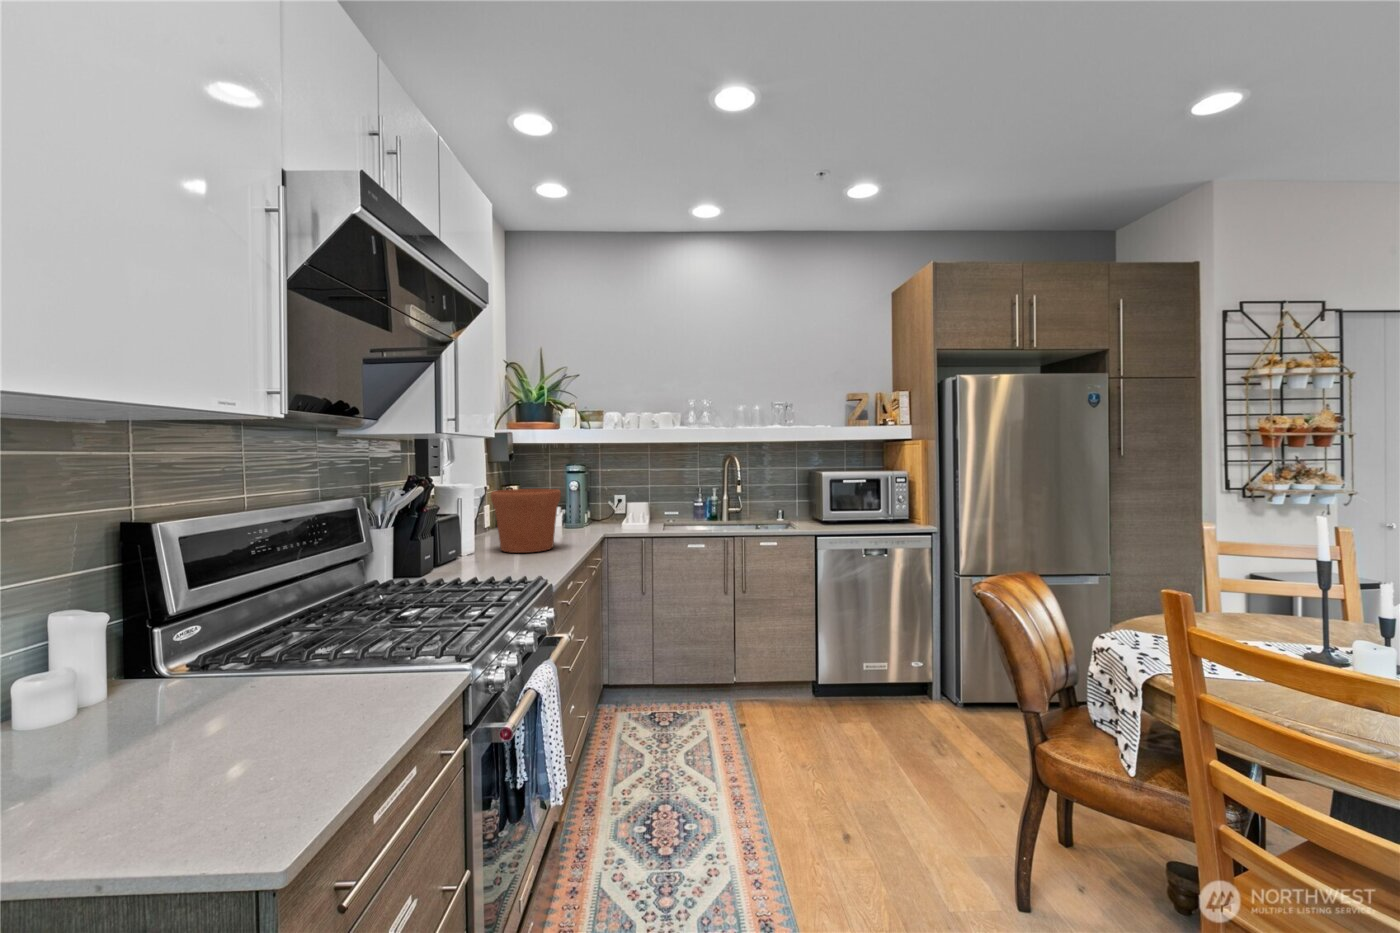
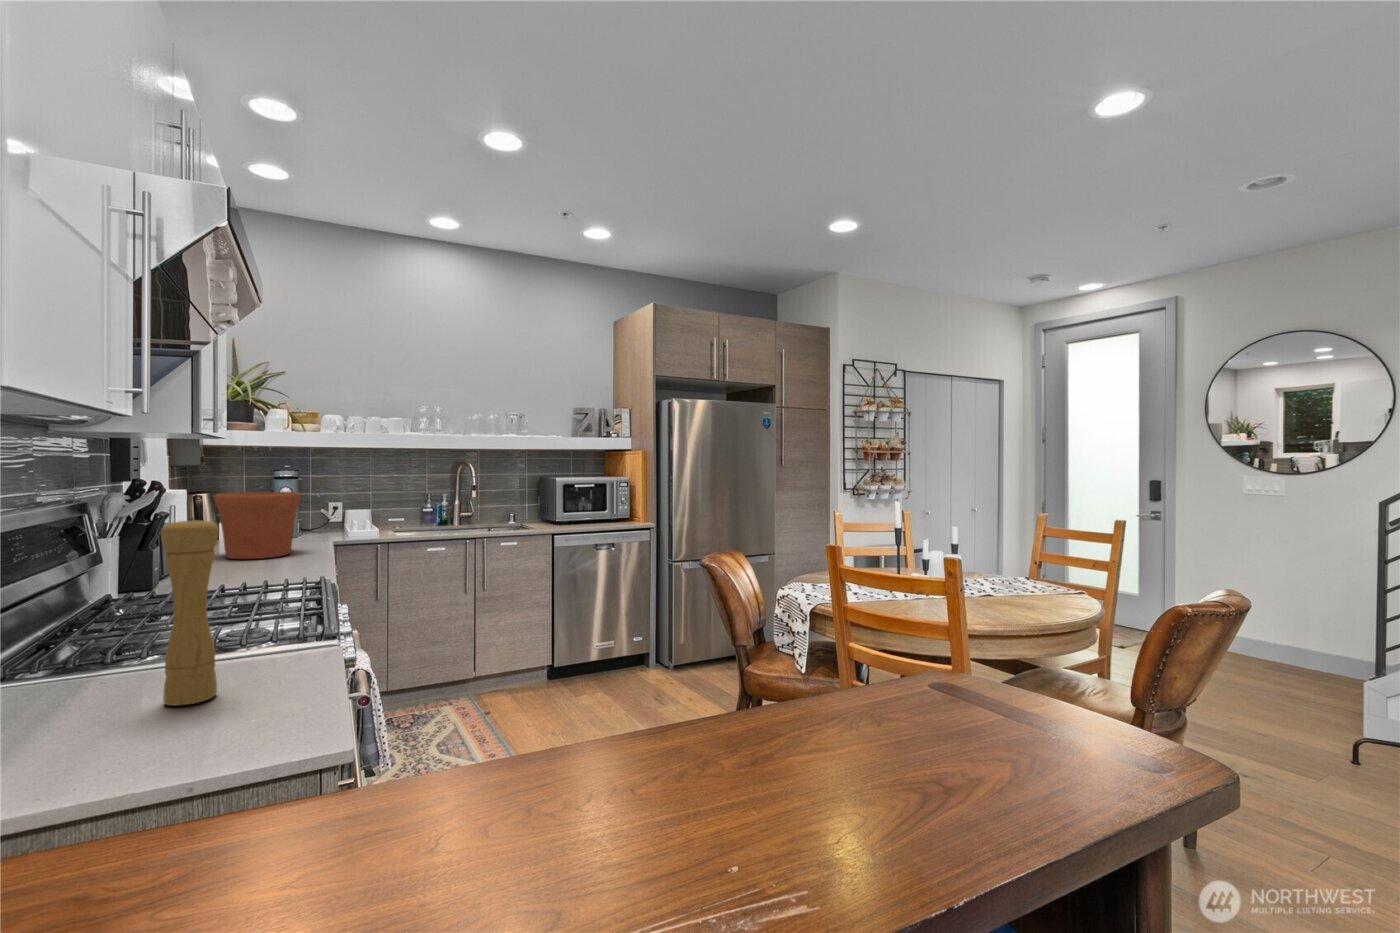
pepper mill: none [245,542,309,749] -> present [161,518,219,706]

